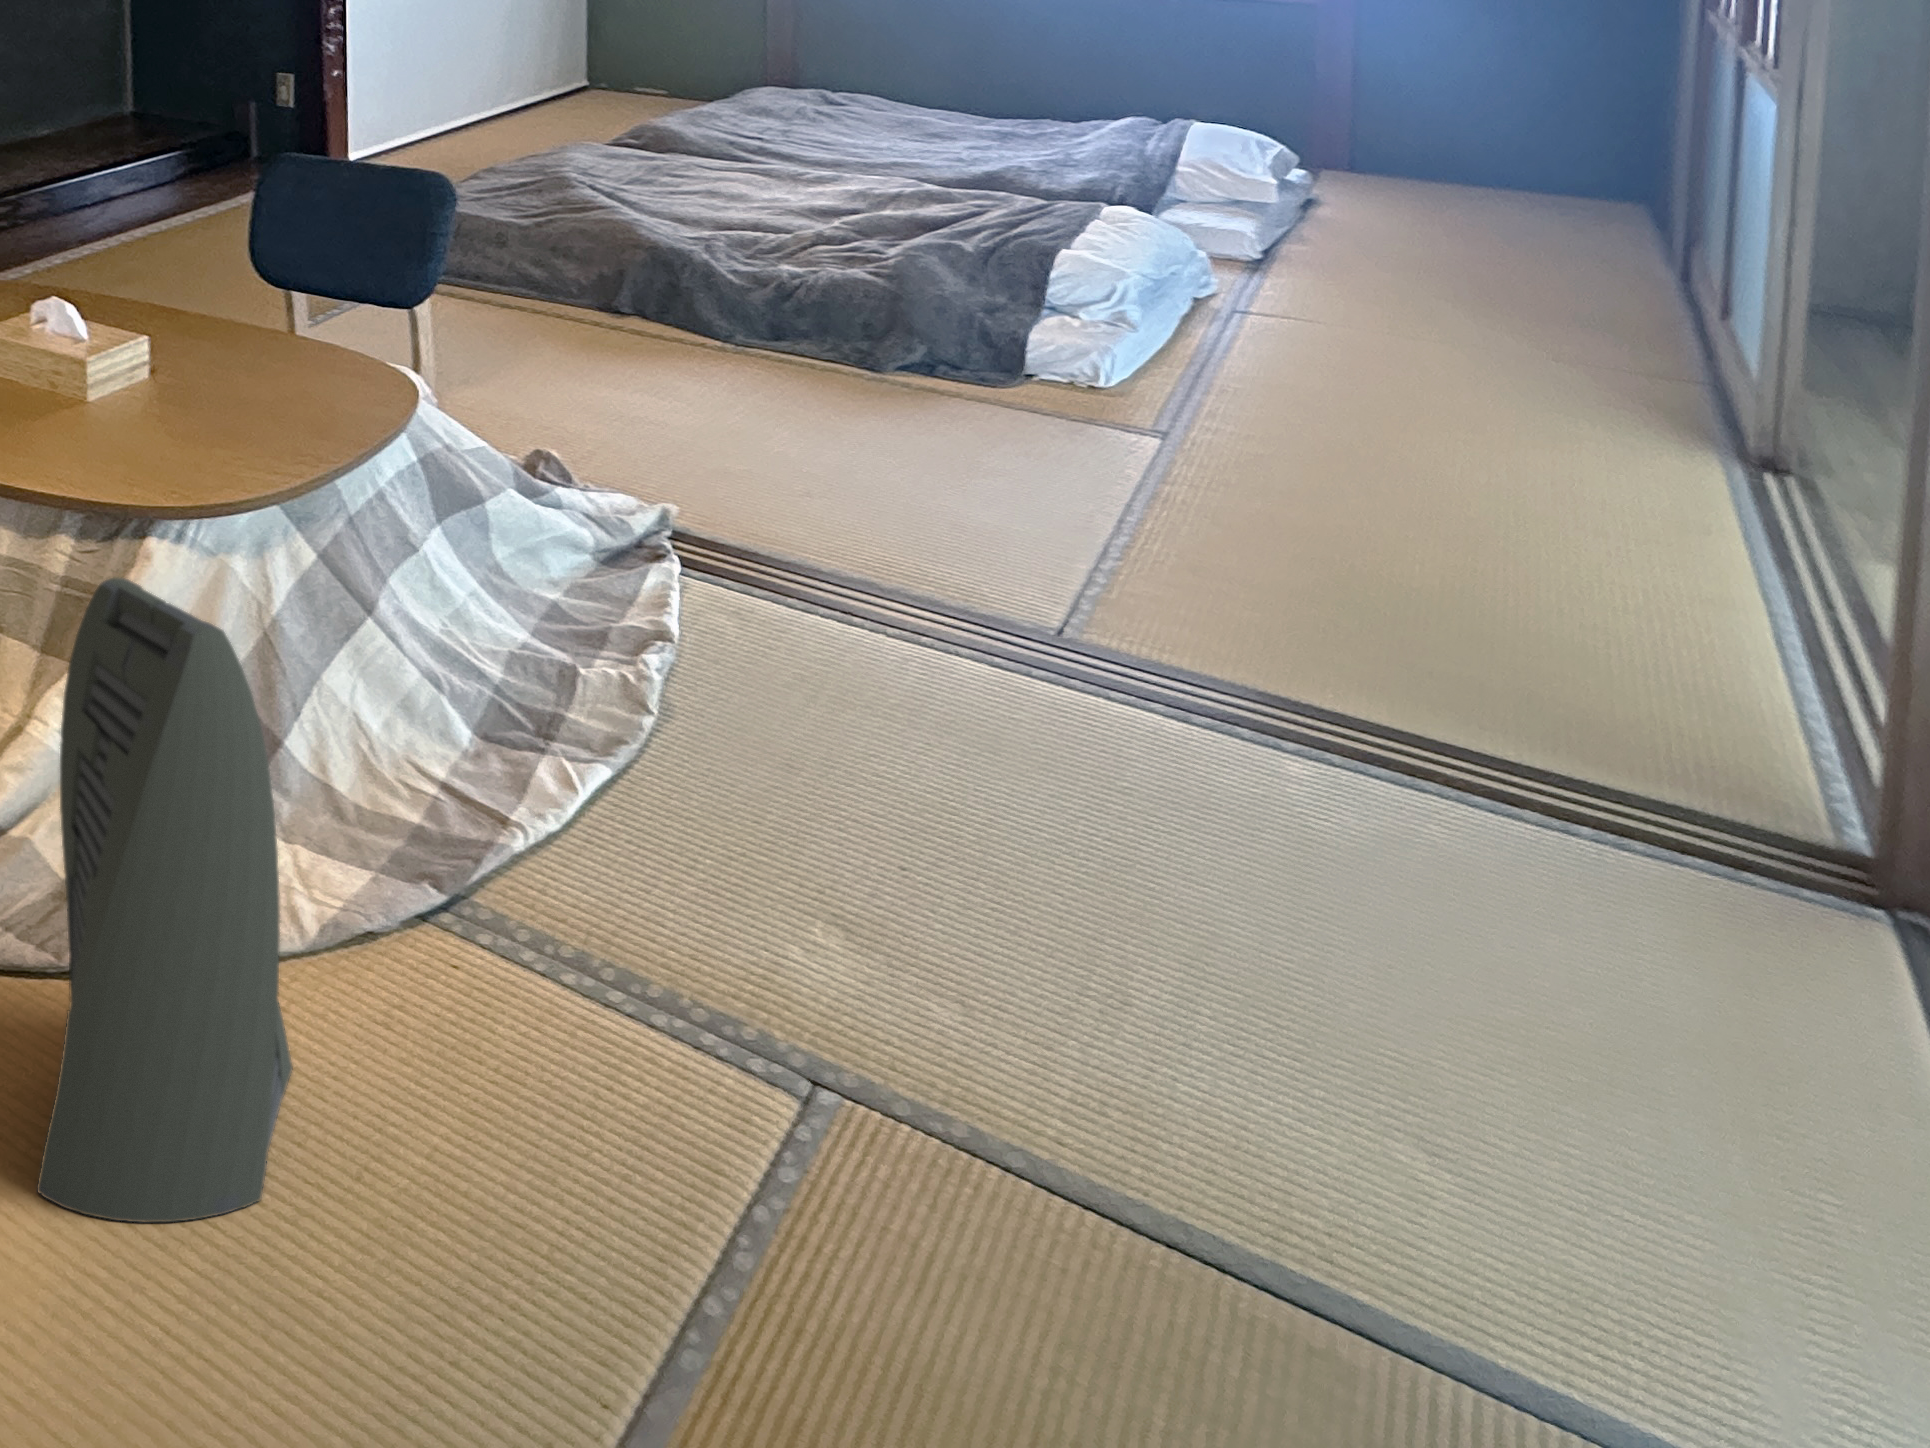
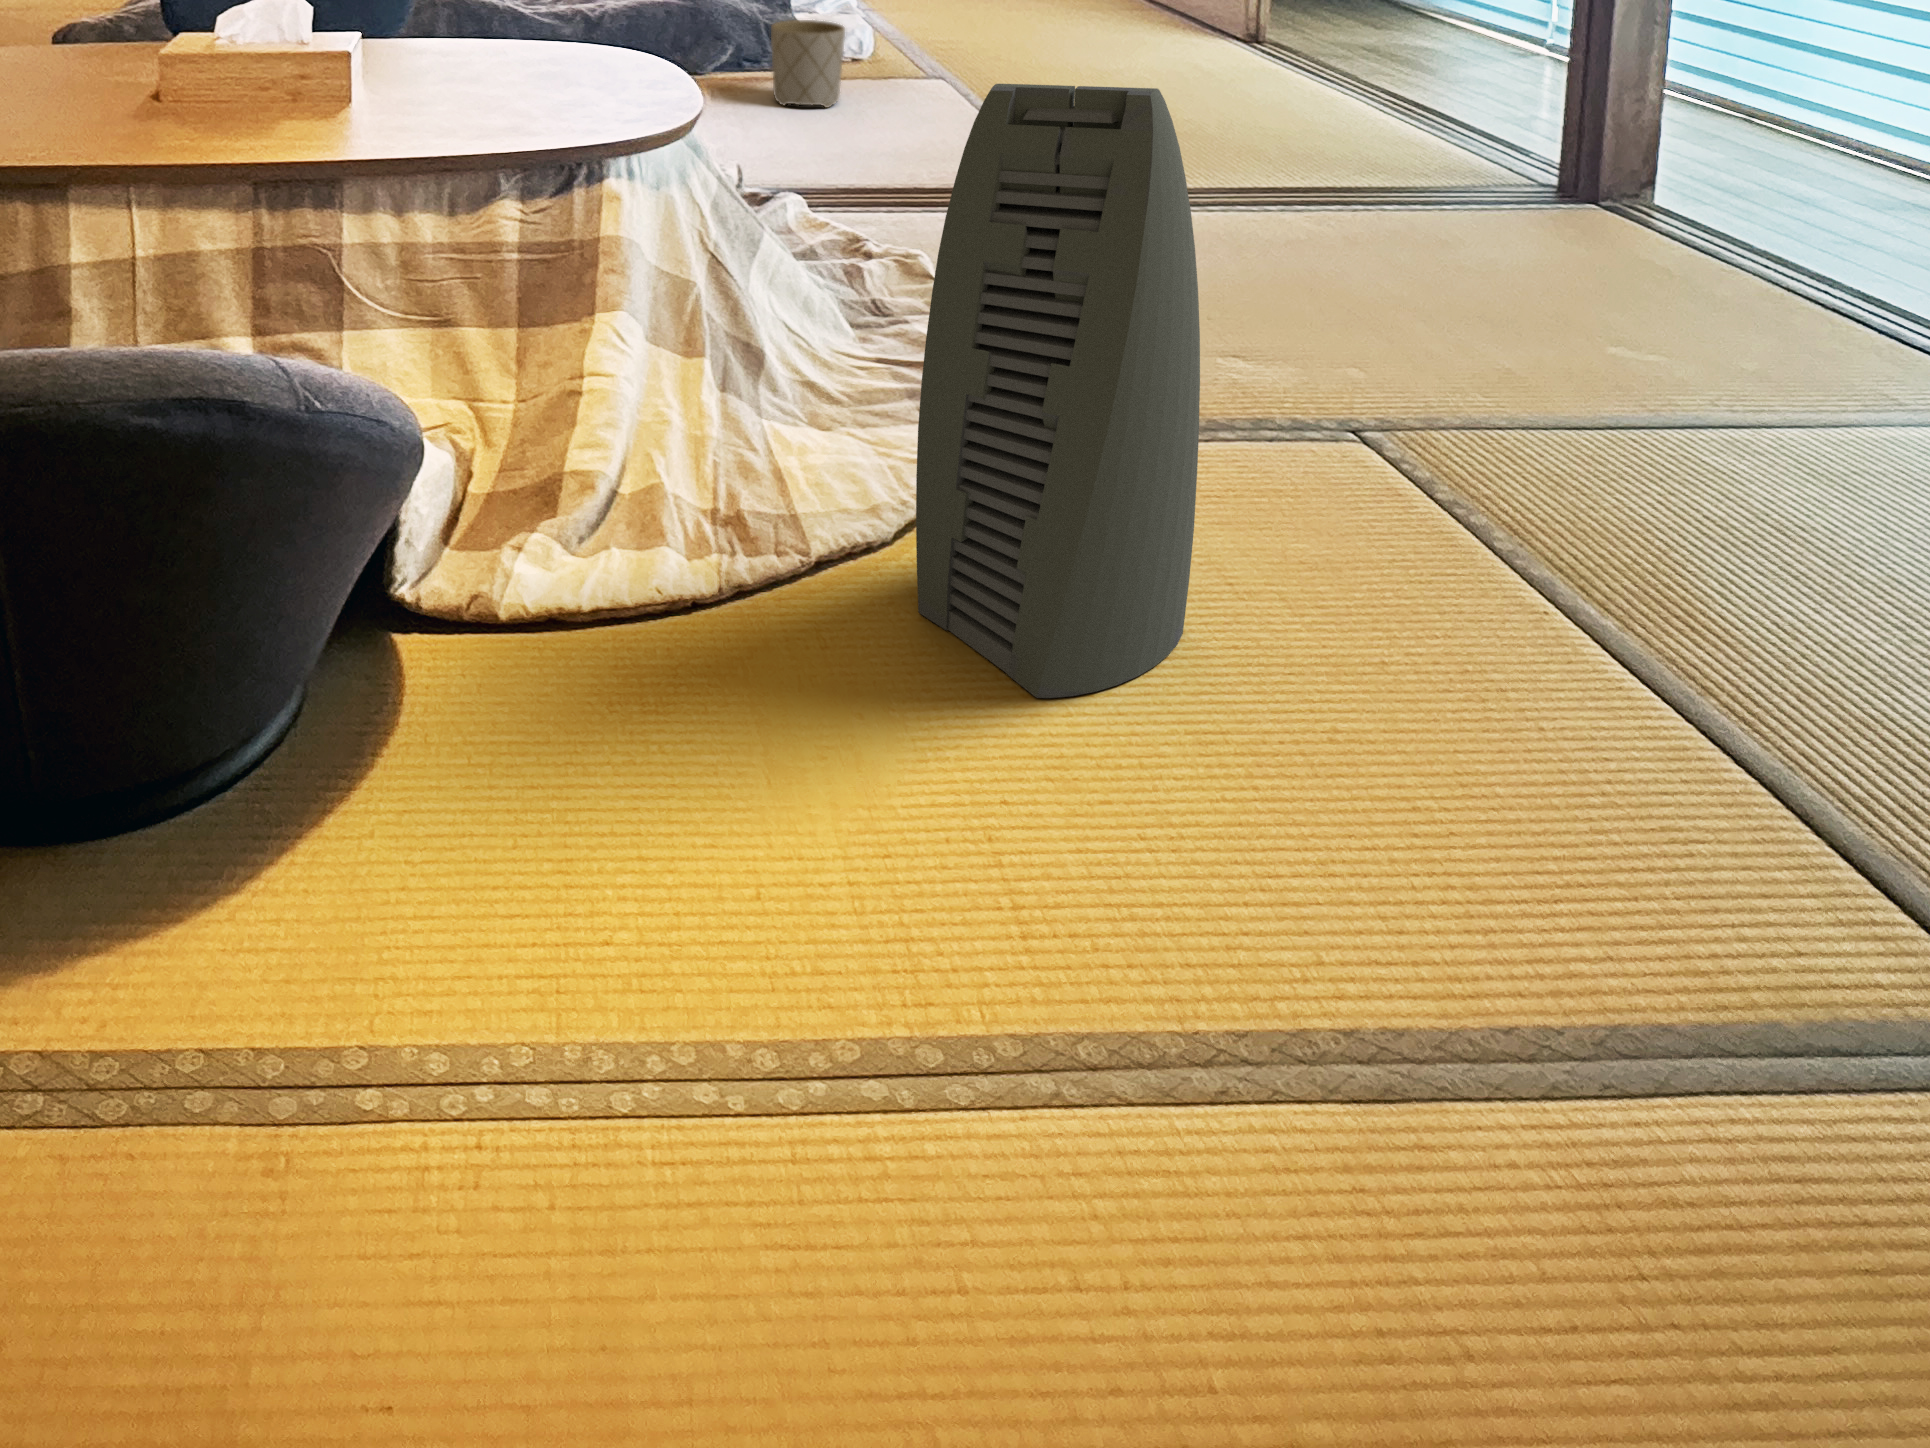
planter: none [898,338,987,451] -> present [771,20,845,108]

